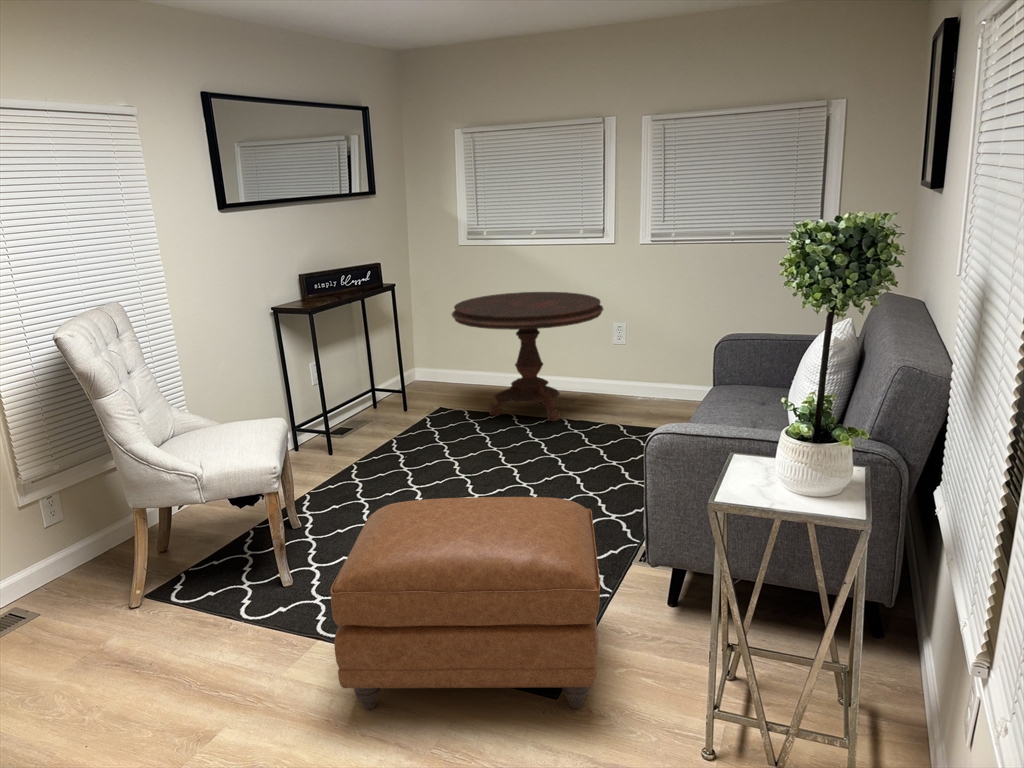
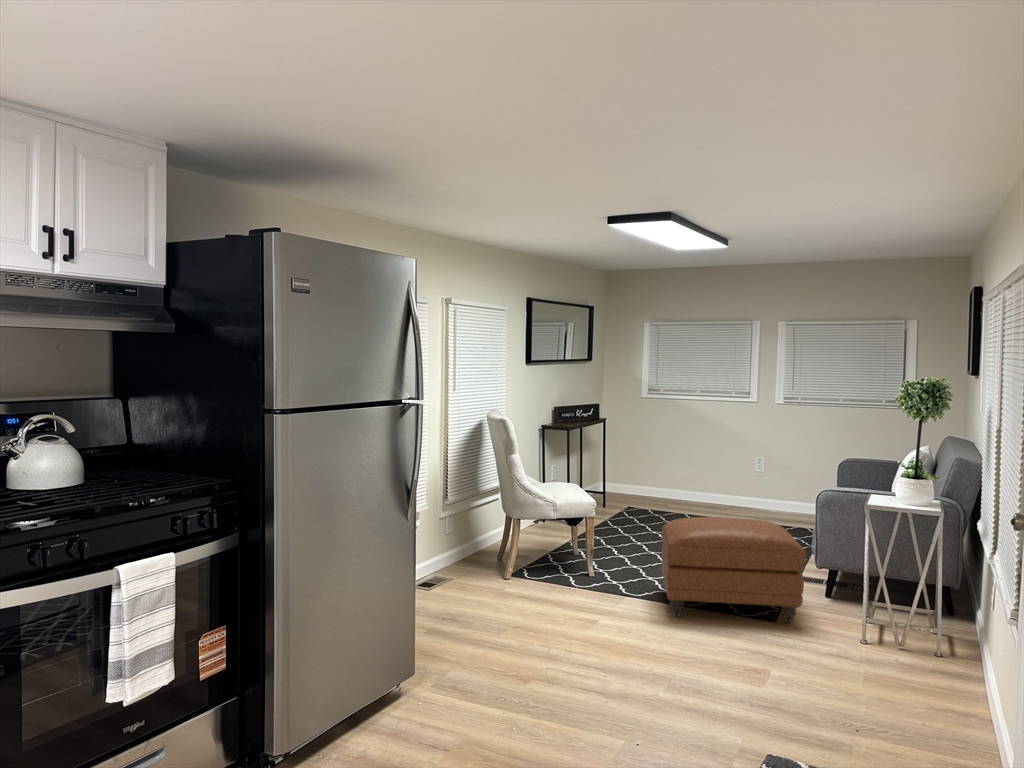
side table: present [452,292,603,421] -> none [647,431,753,518]

